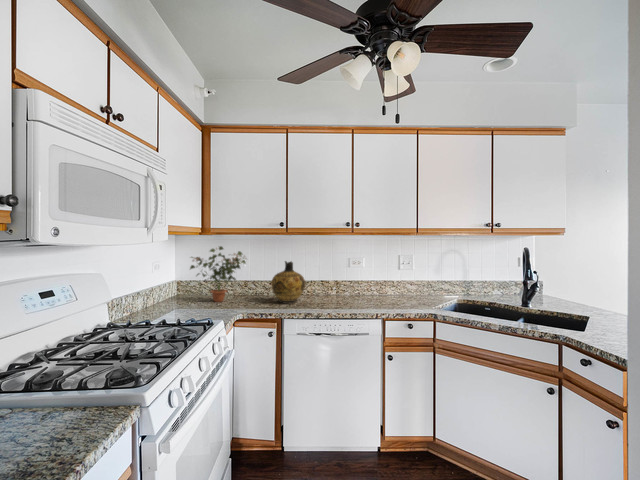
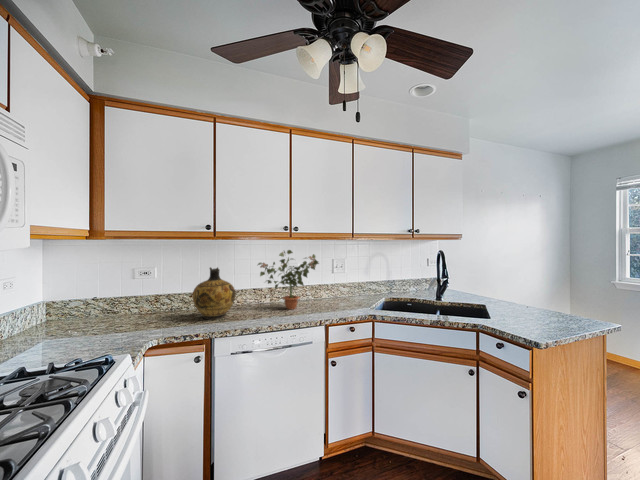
potted plant: present [190,246,246,302] -> present [258,250,319,309]

